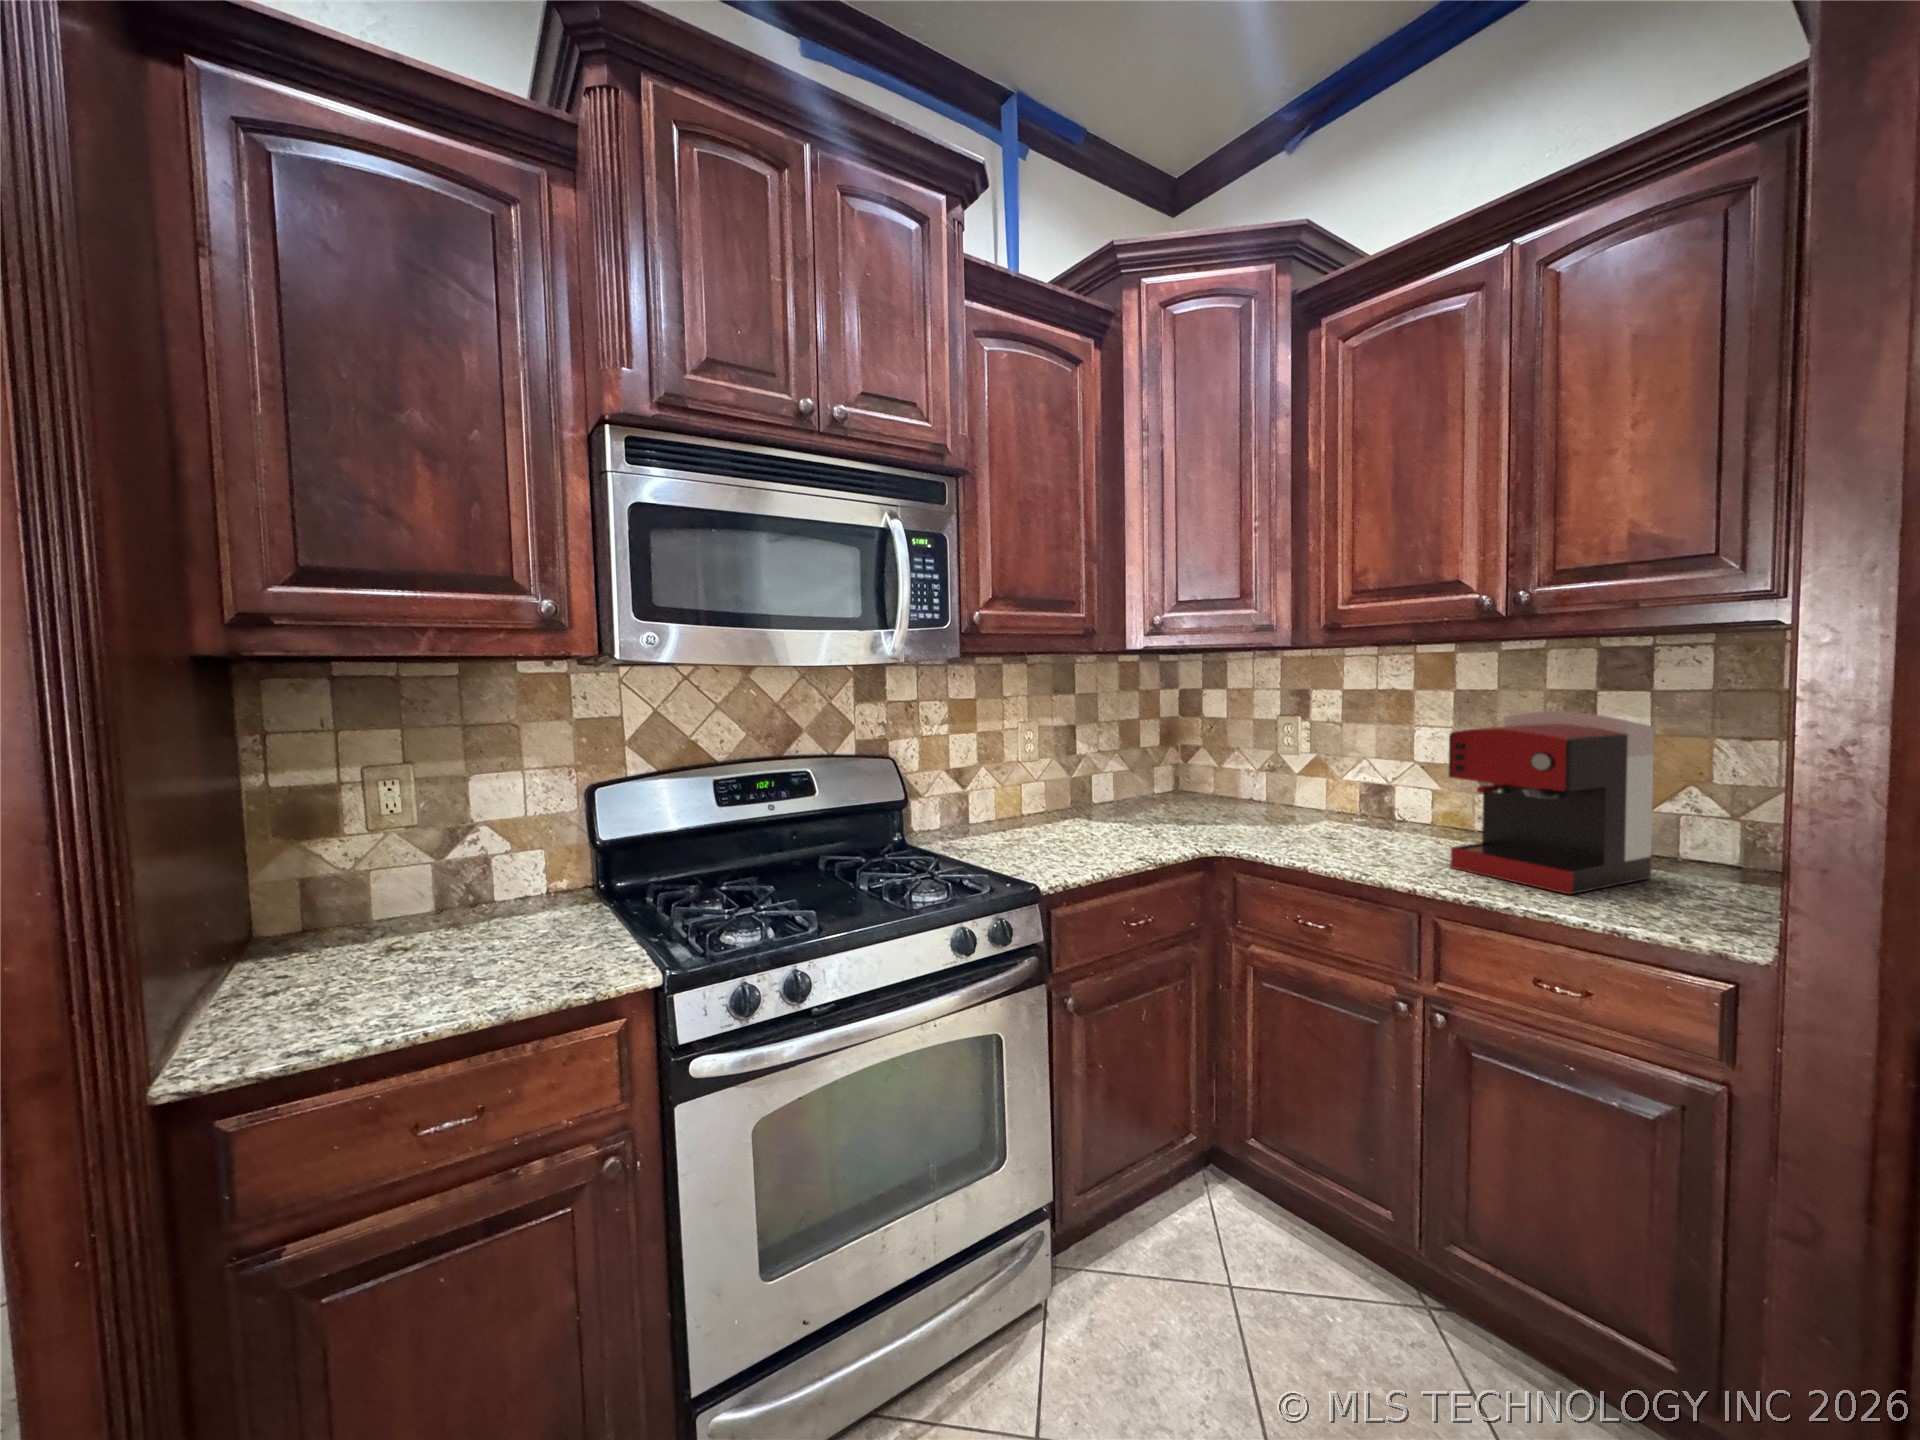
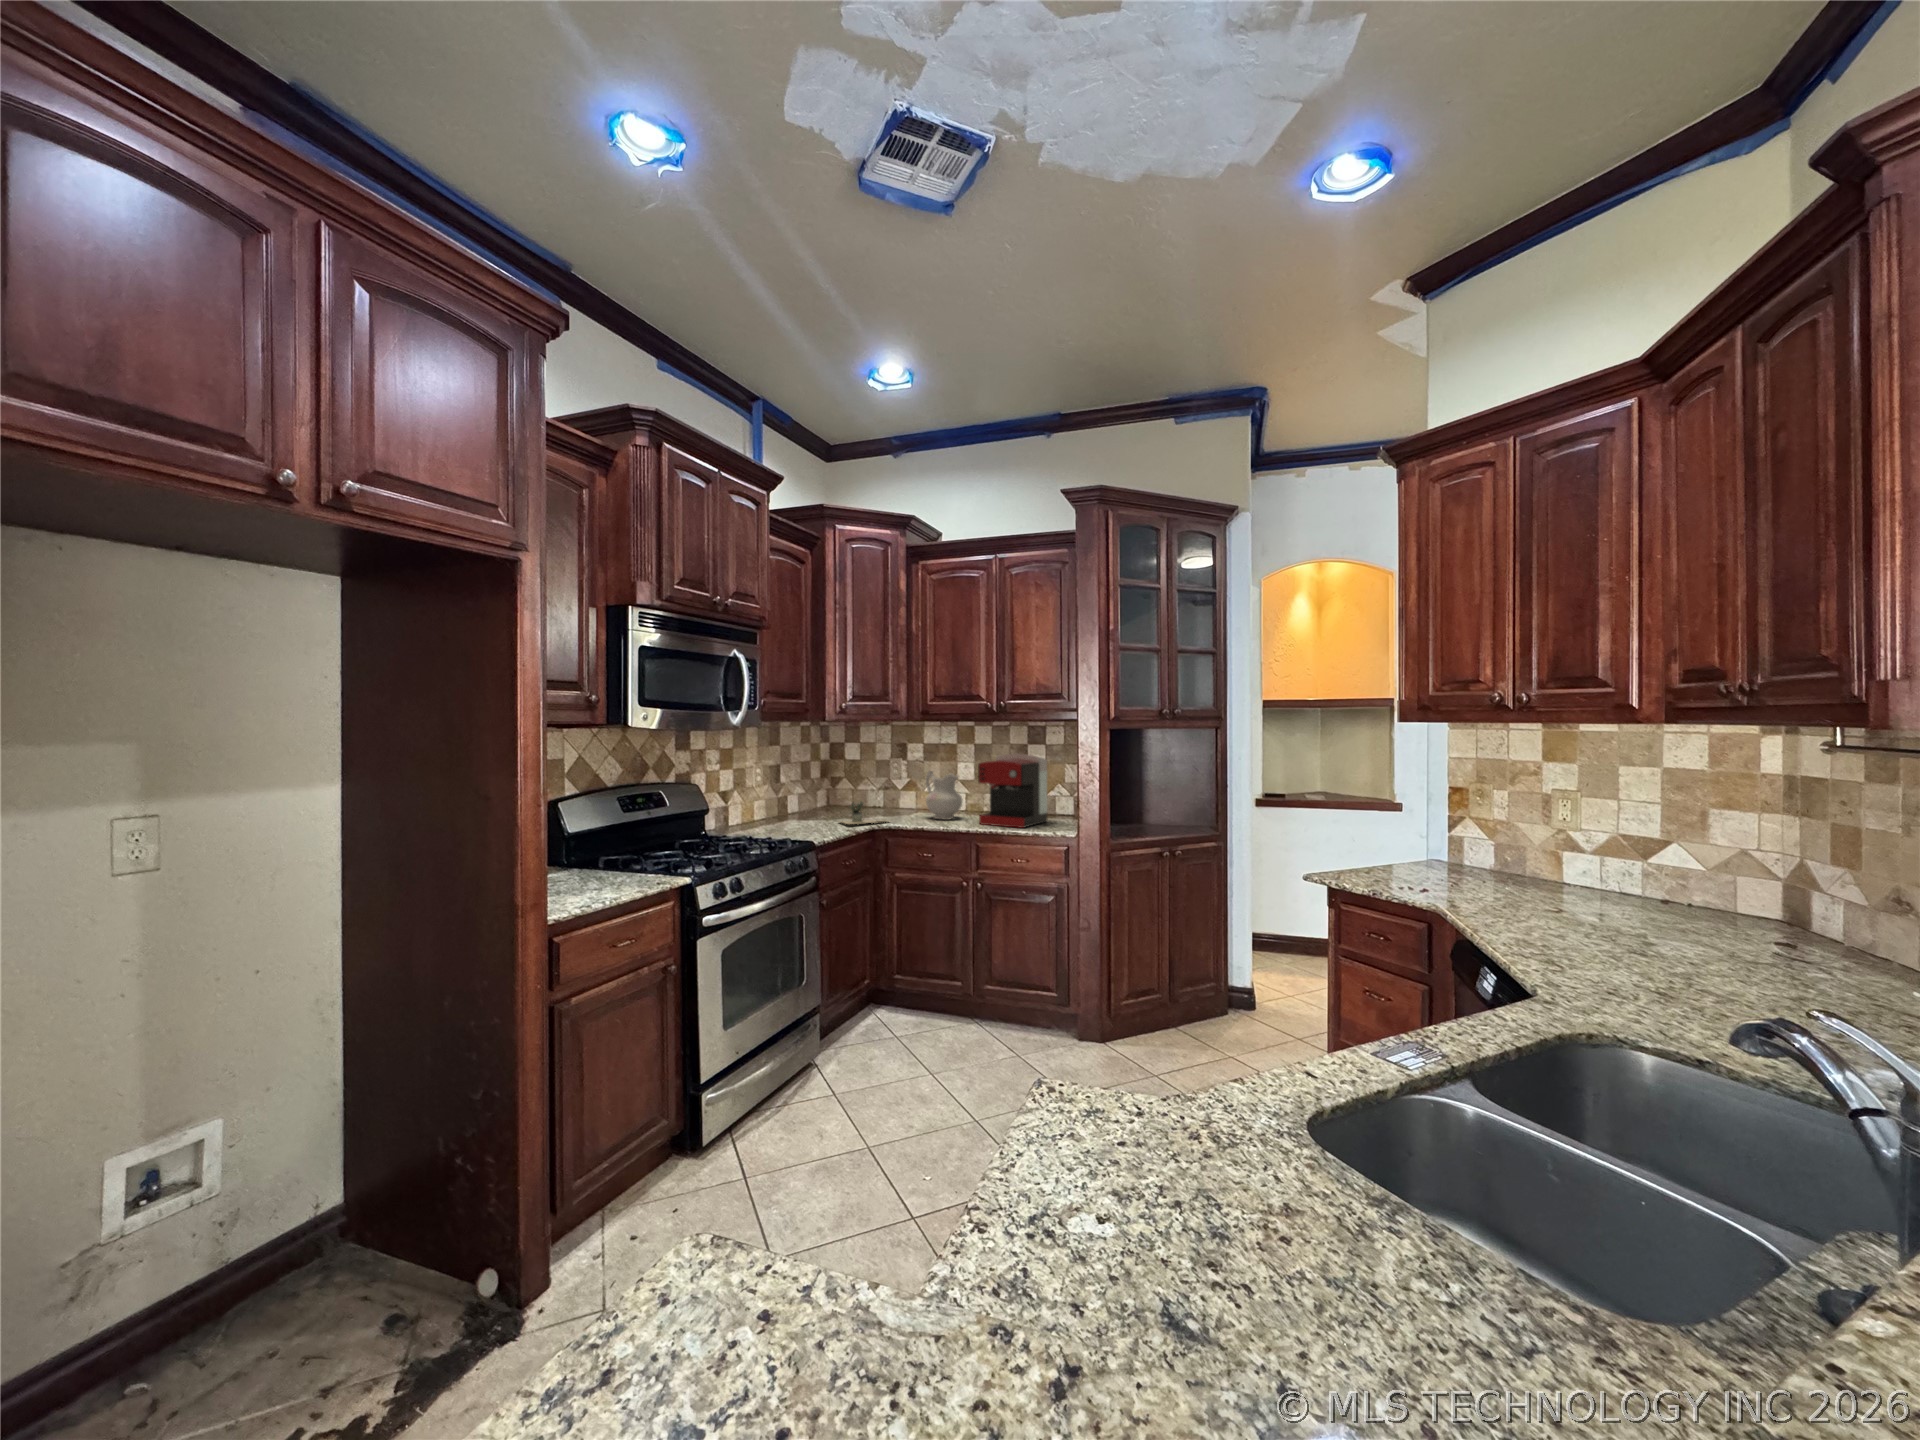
ceramic pitcher: none [1334,743,1418,847] -> present [926,771,963,820]
potted plant: none [1150,797,1289,842] -> present [843,802,876,824]

